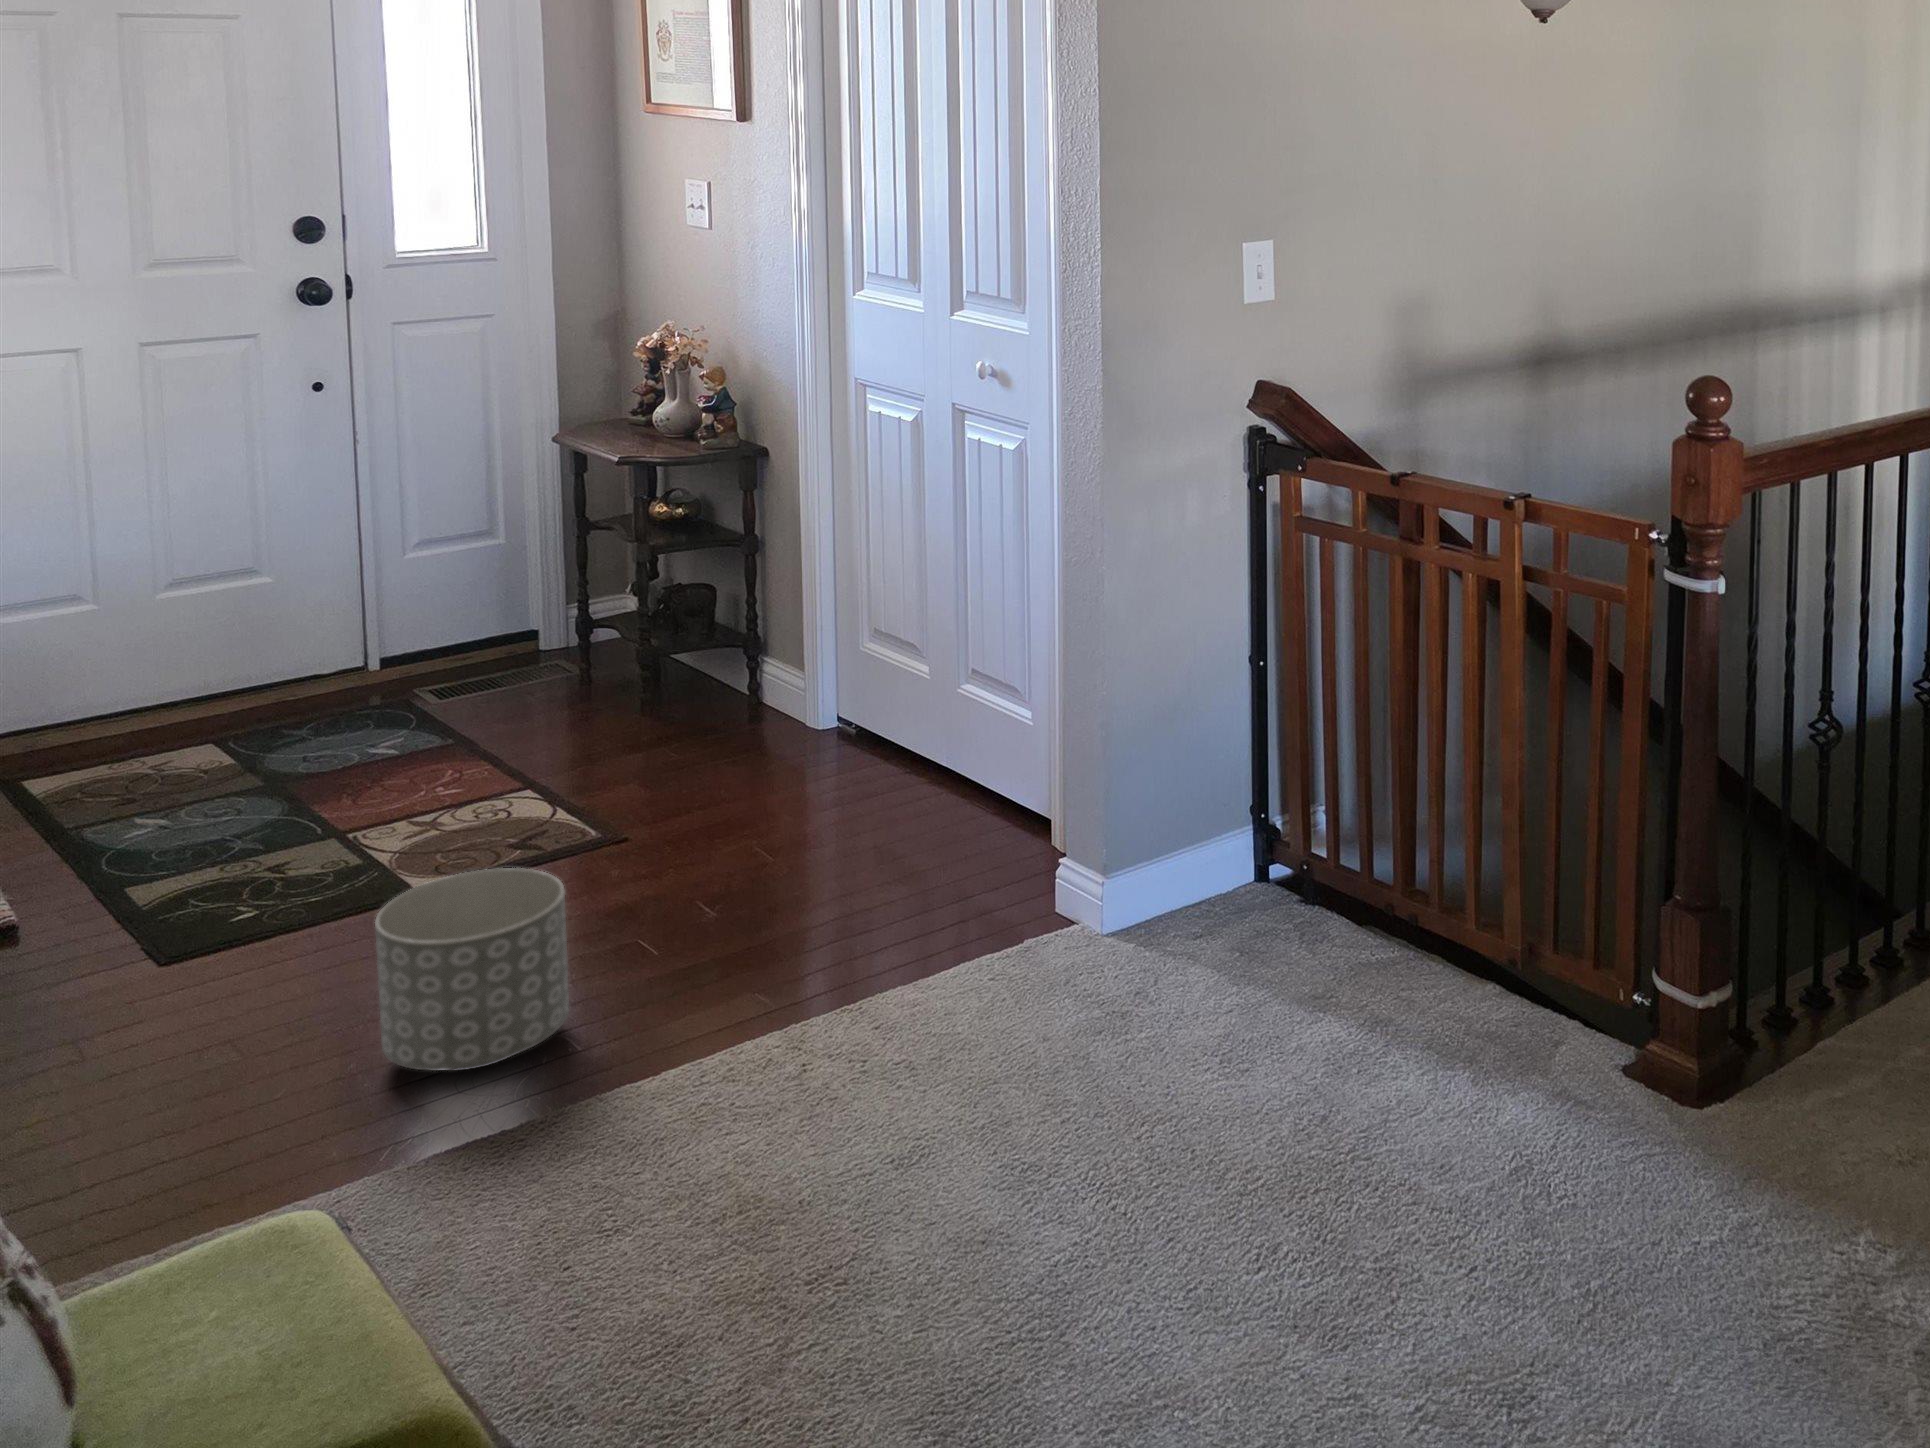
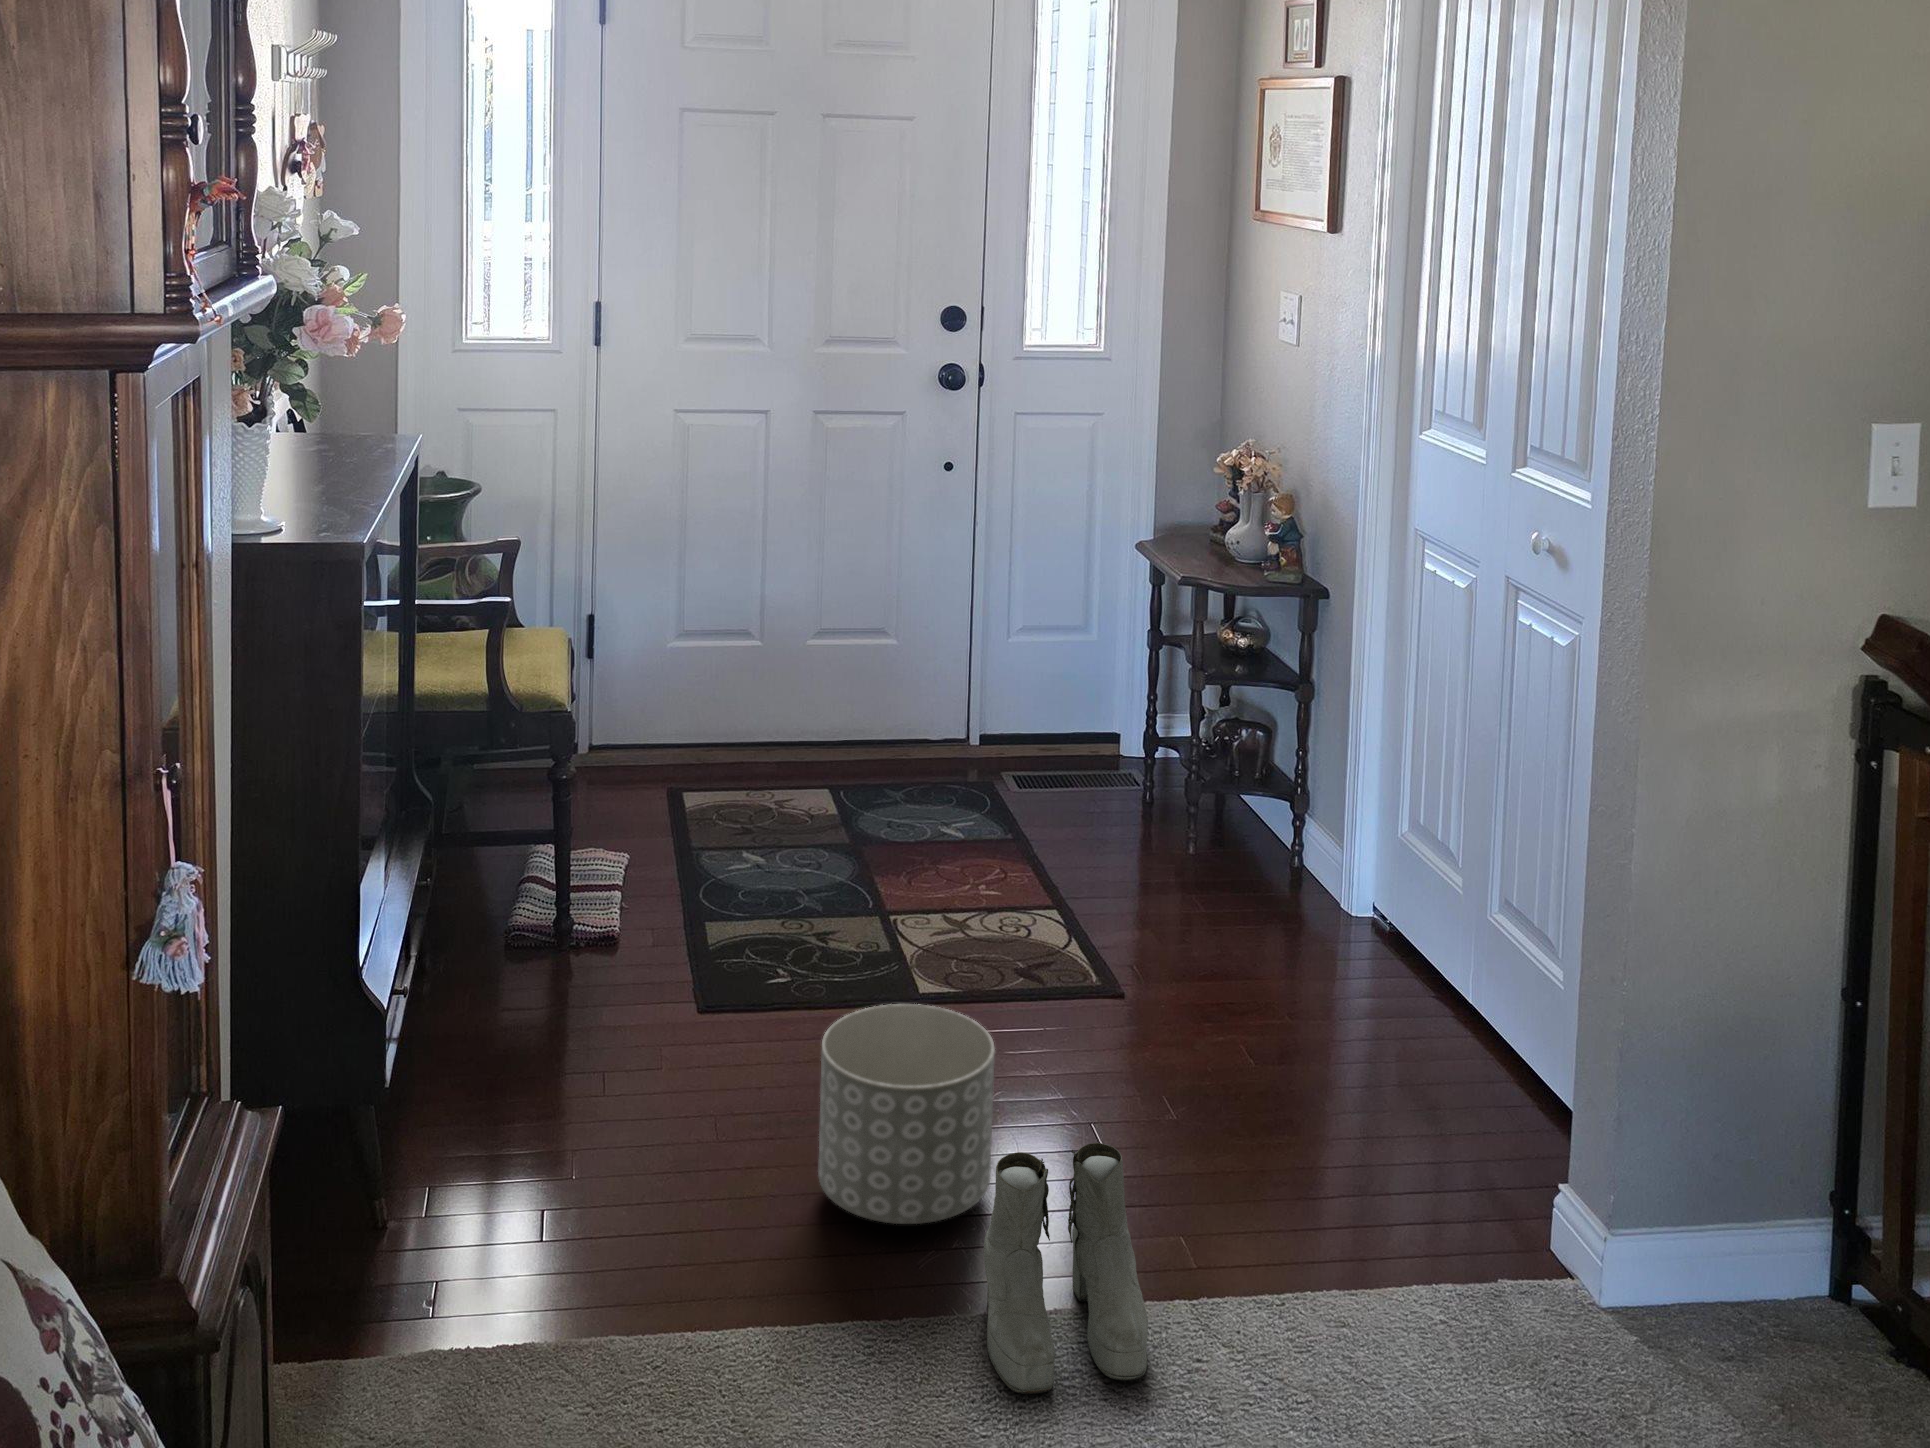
boots: none [594,923,768,1141] -> present [984,1143,1148,1394]

